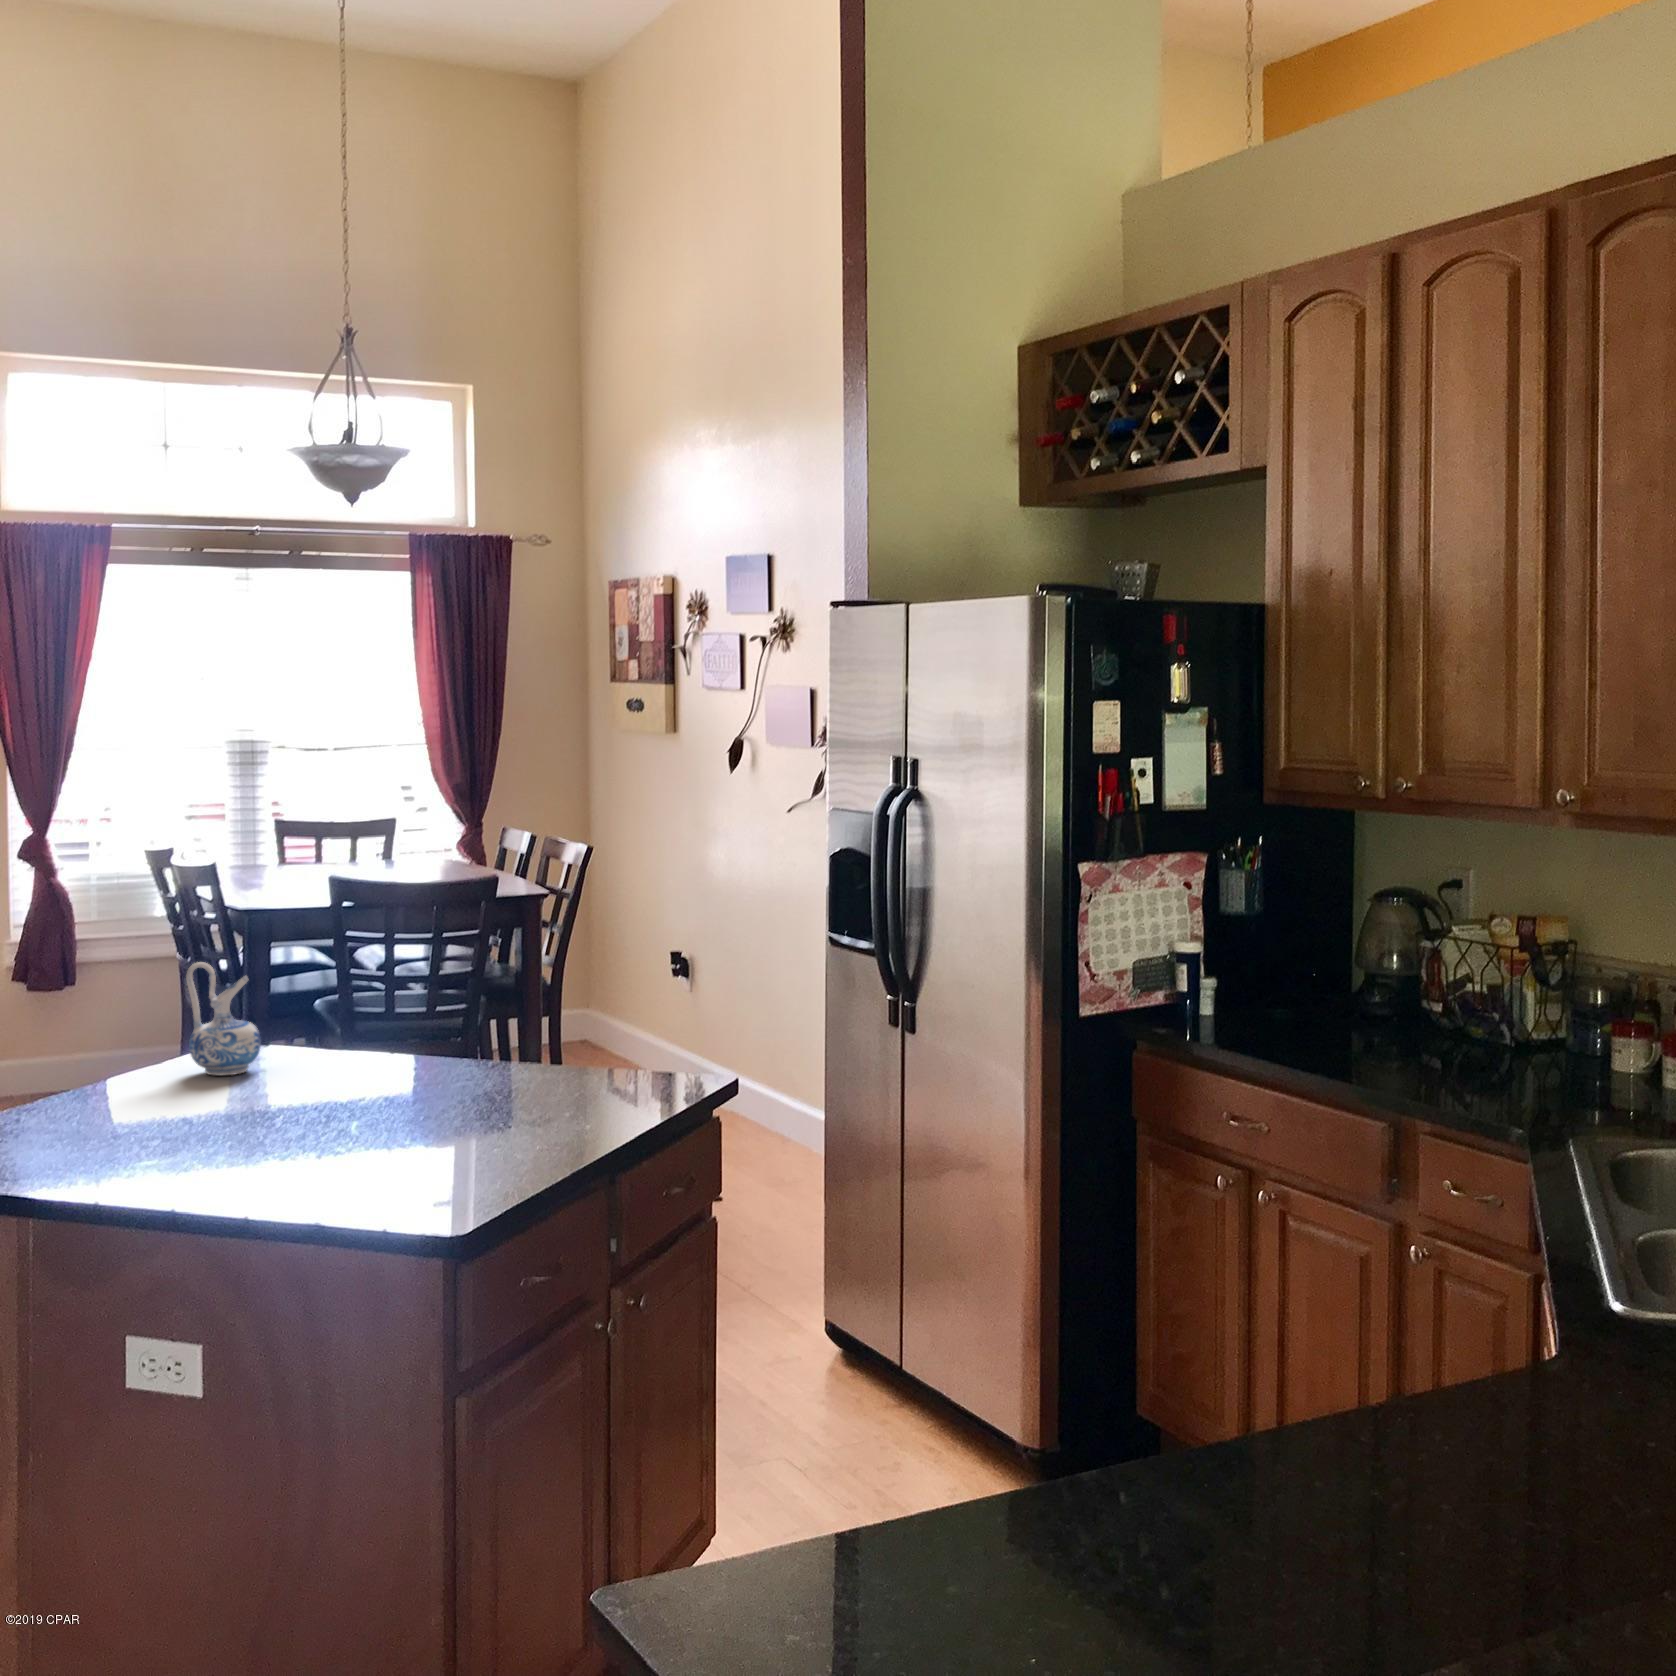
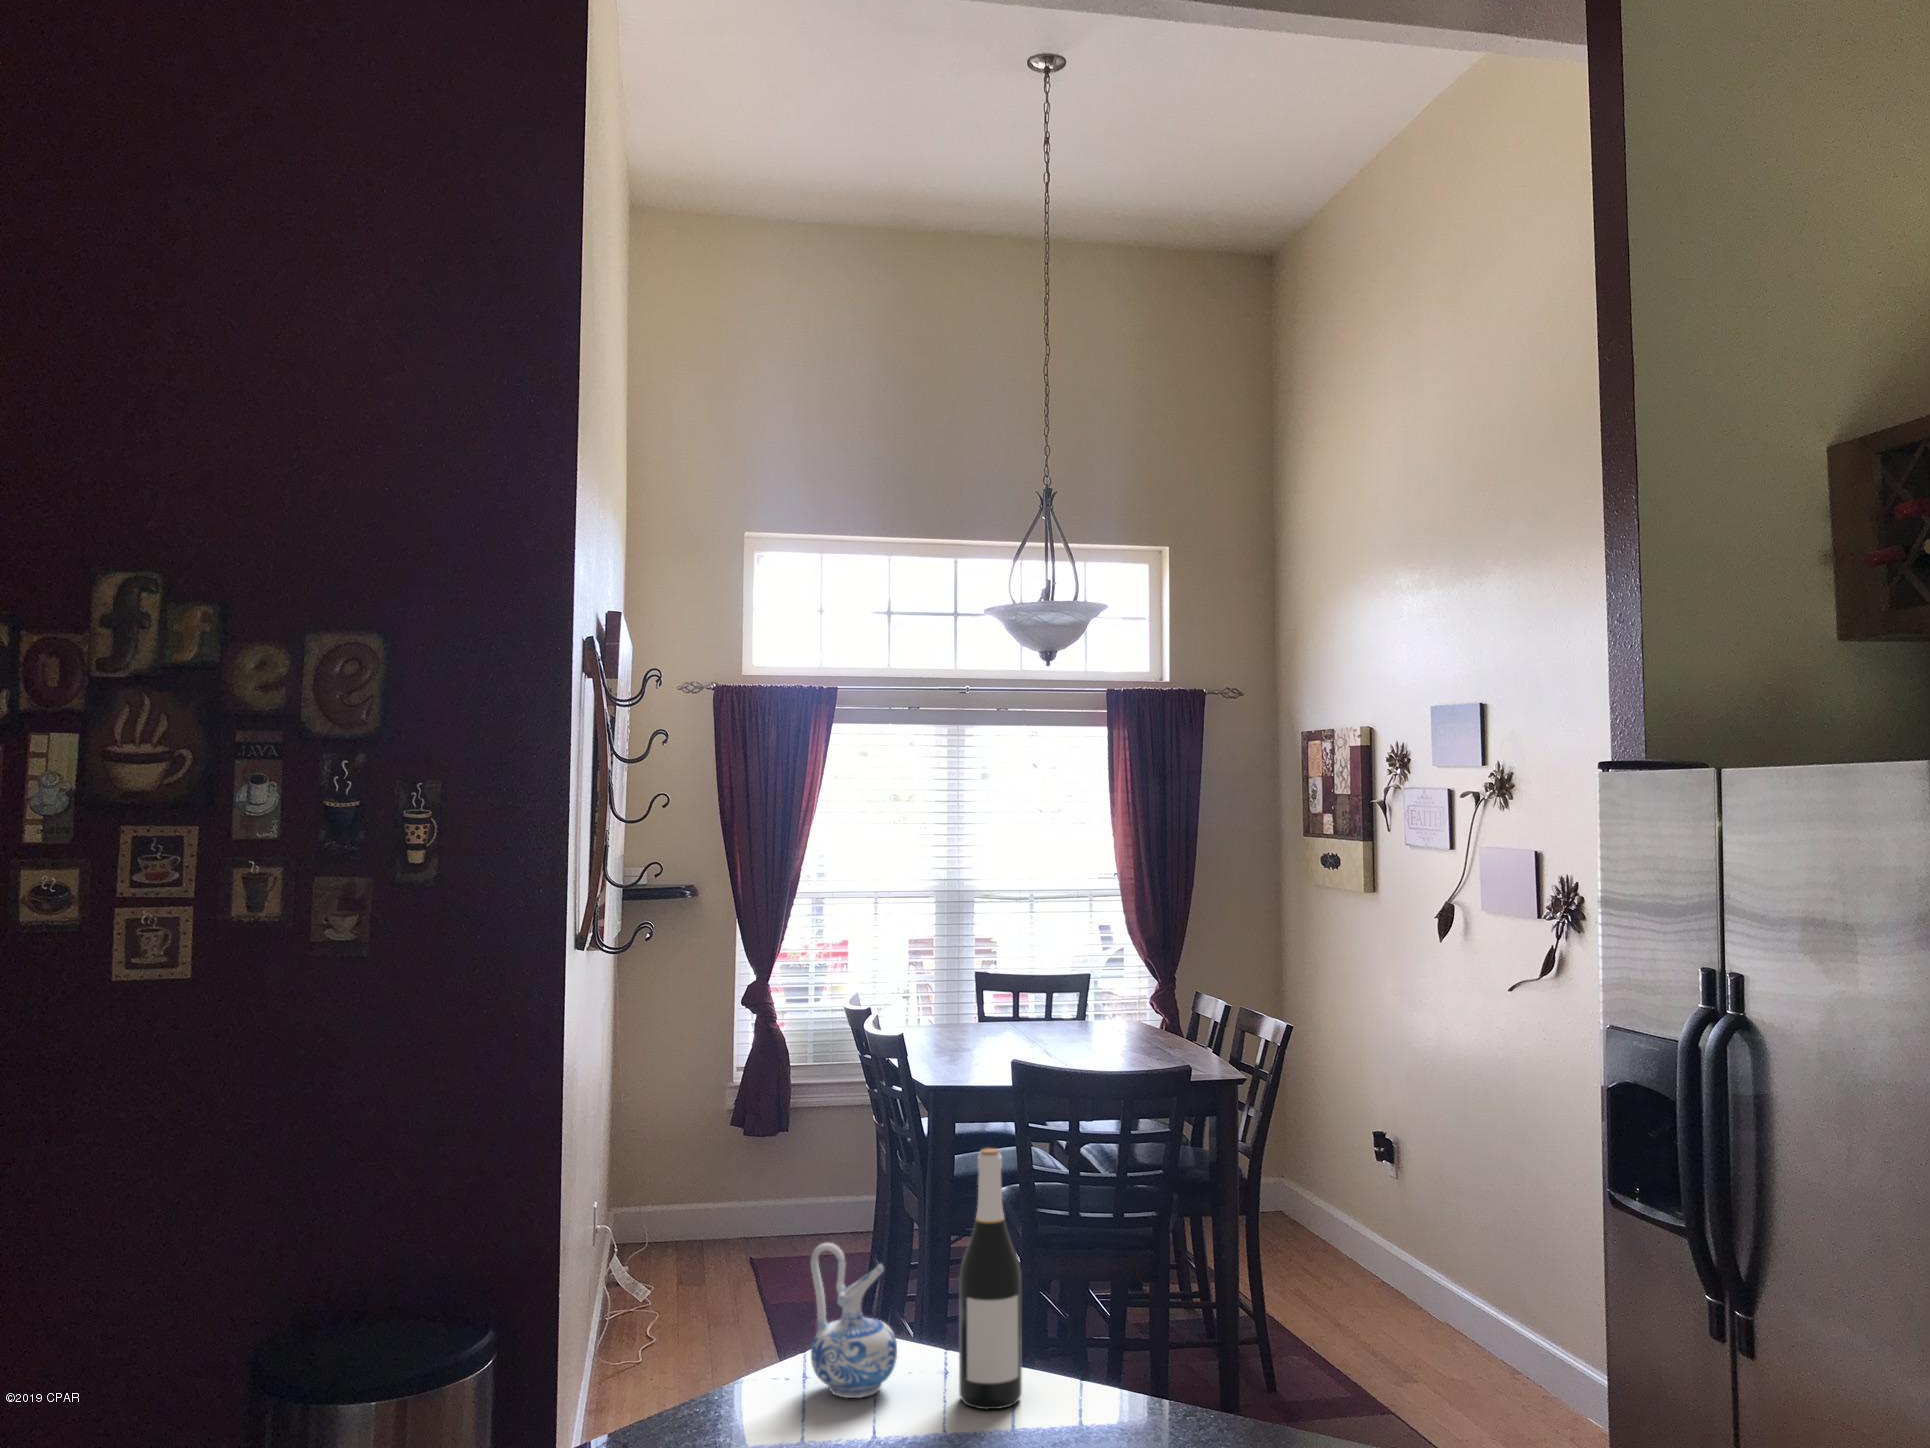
wine bottle: none [311,883,363,1073] -> present [959,1148,1022,1409]

